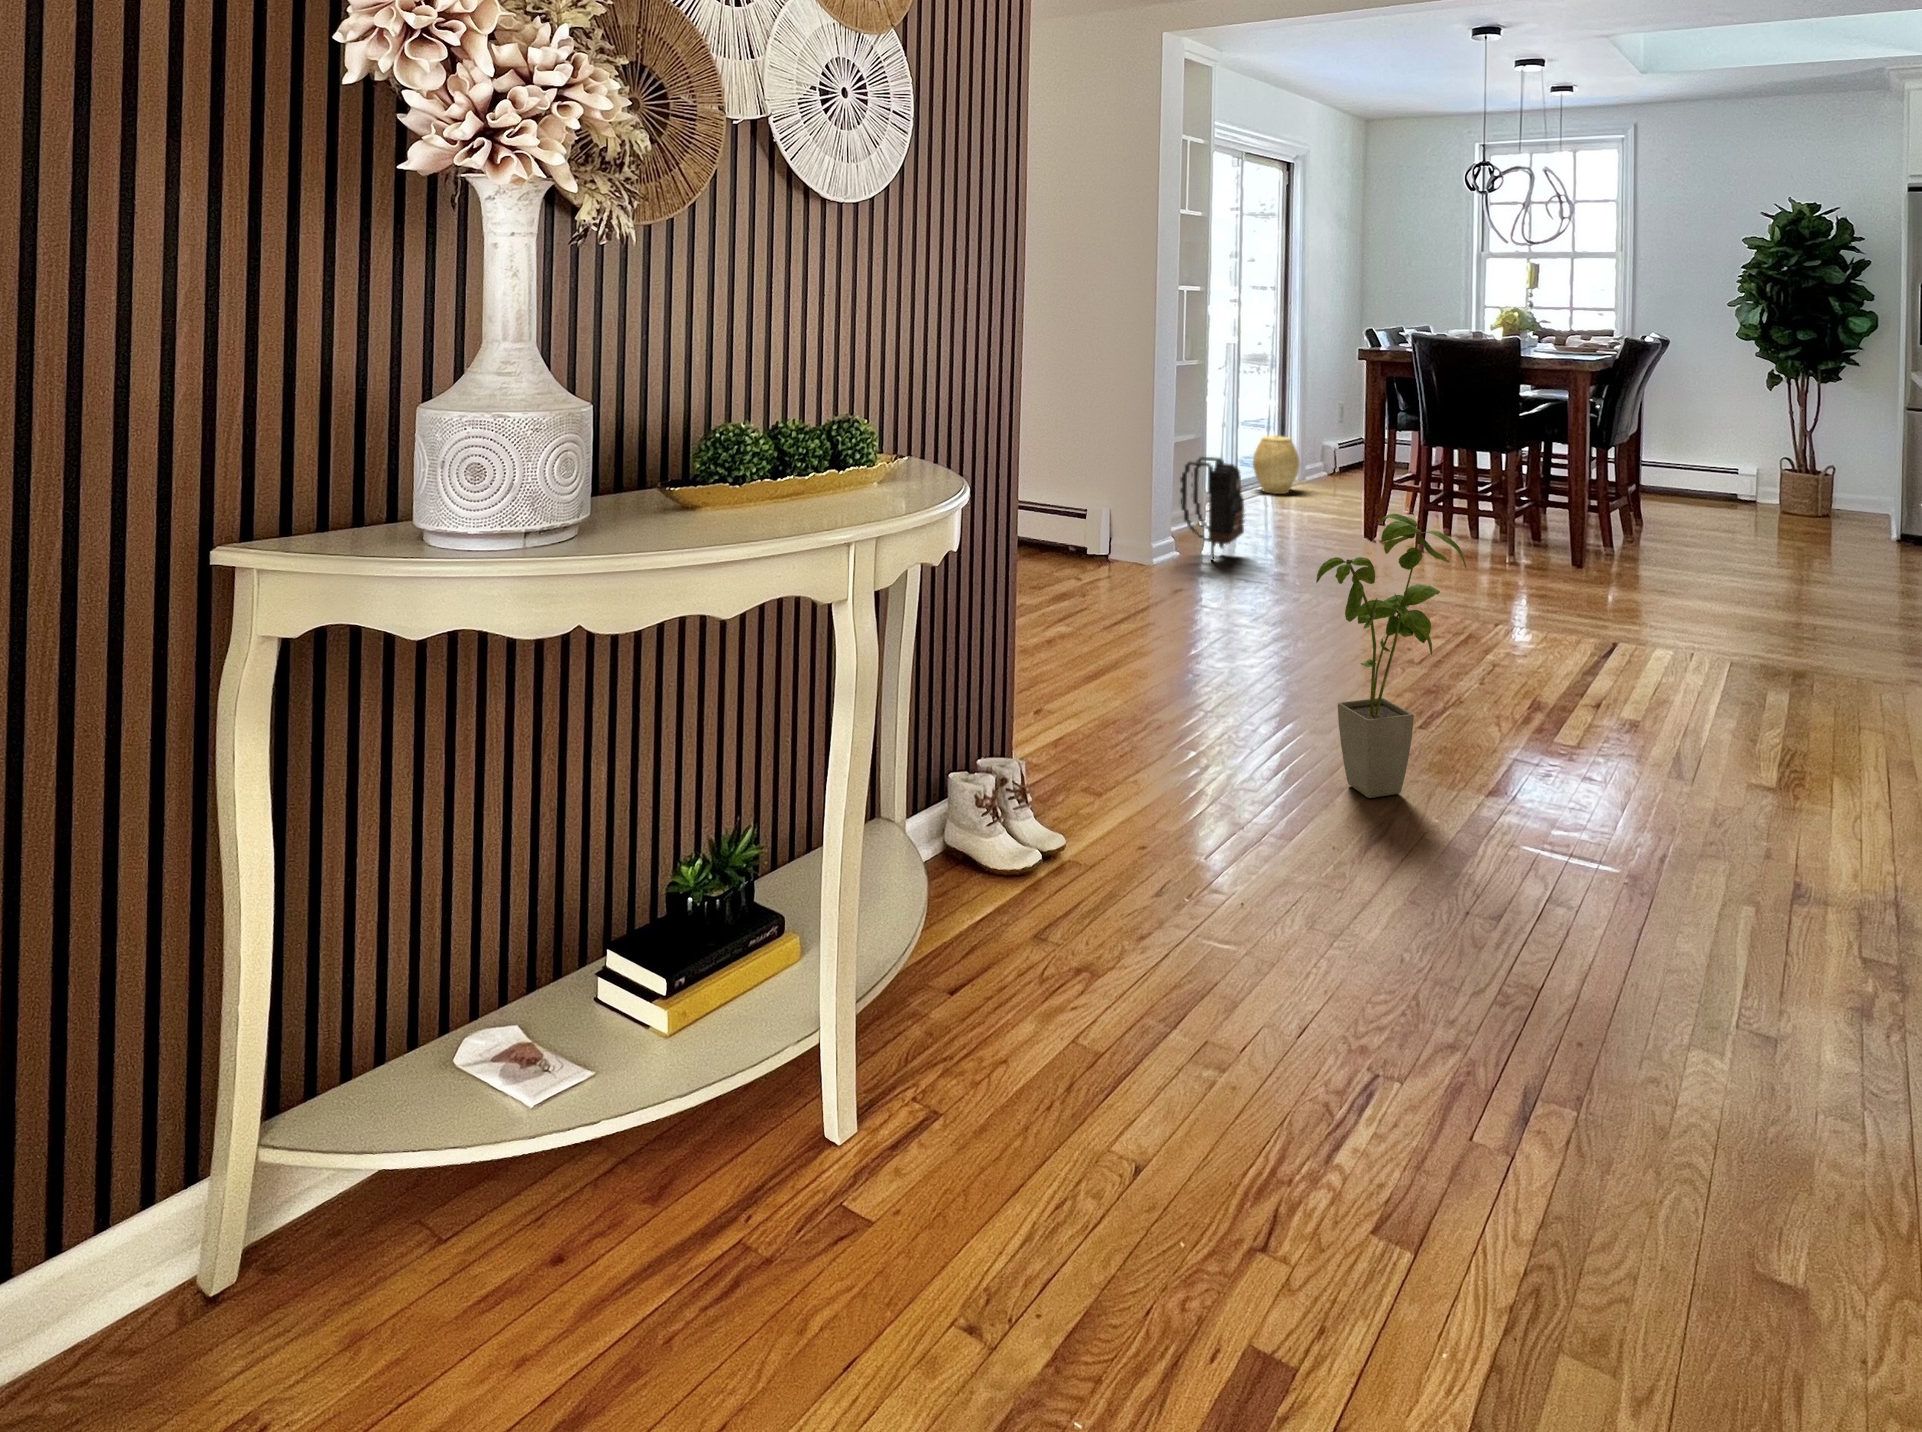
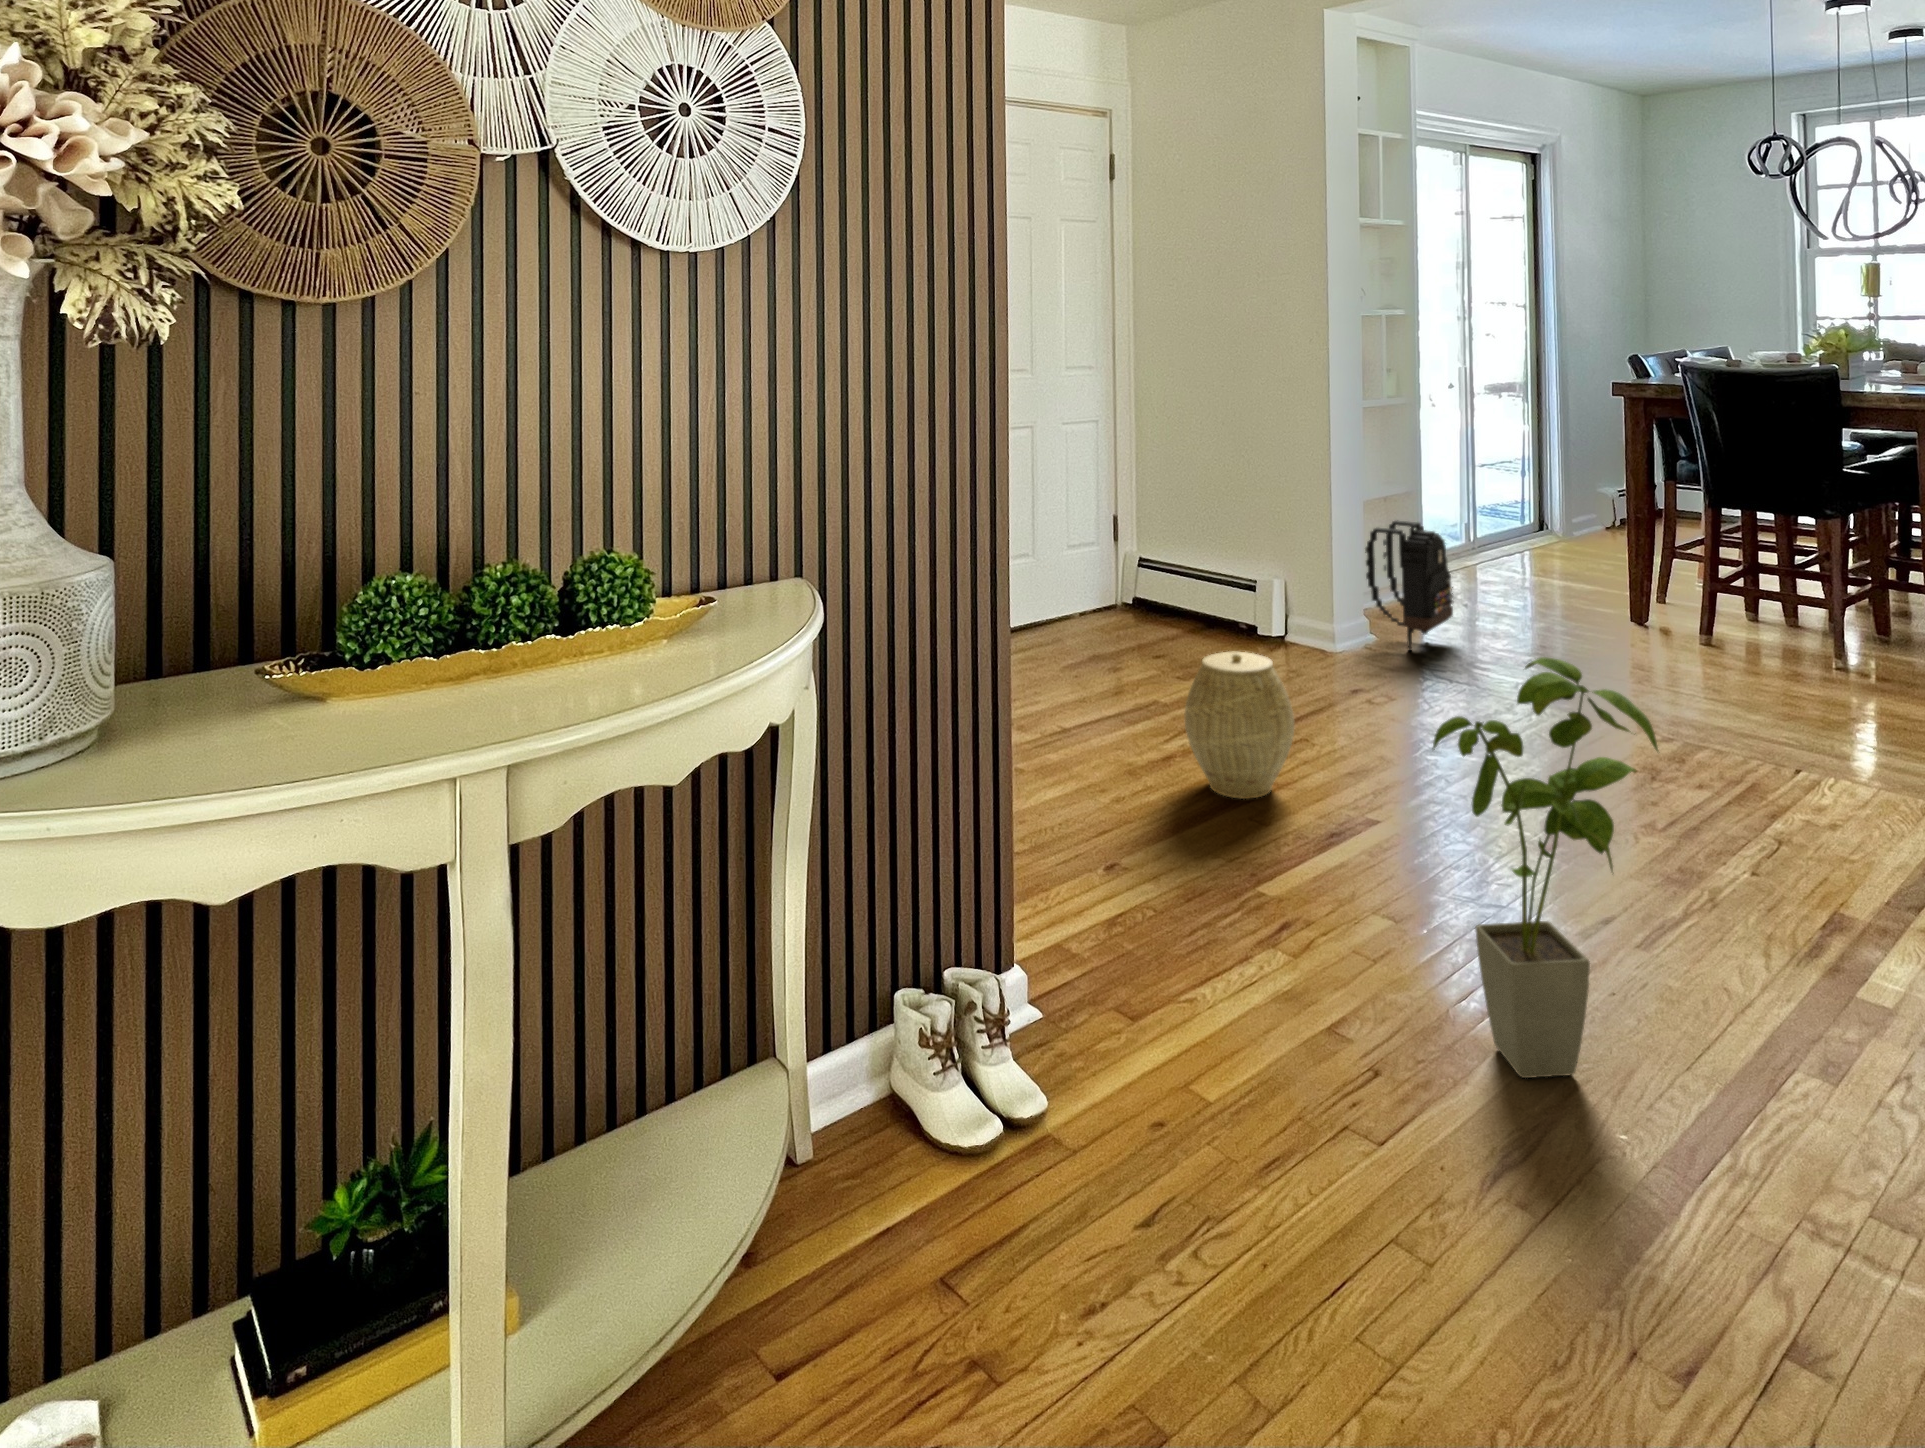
woven basket: present [1253,435,1300,494] -> present [1185,652,1294,799]

